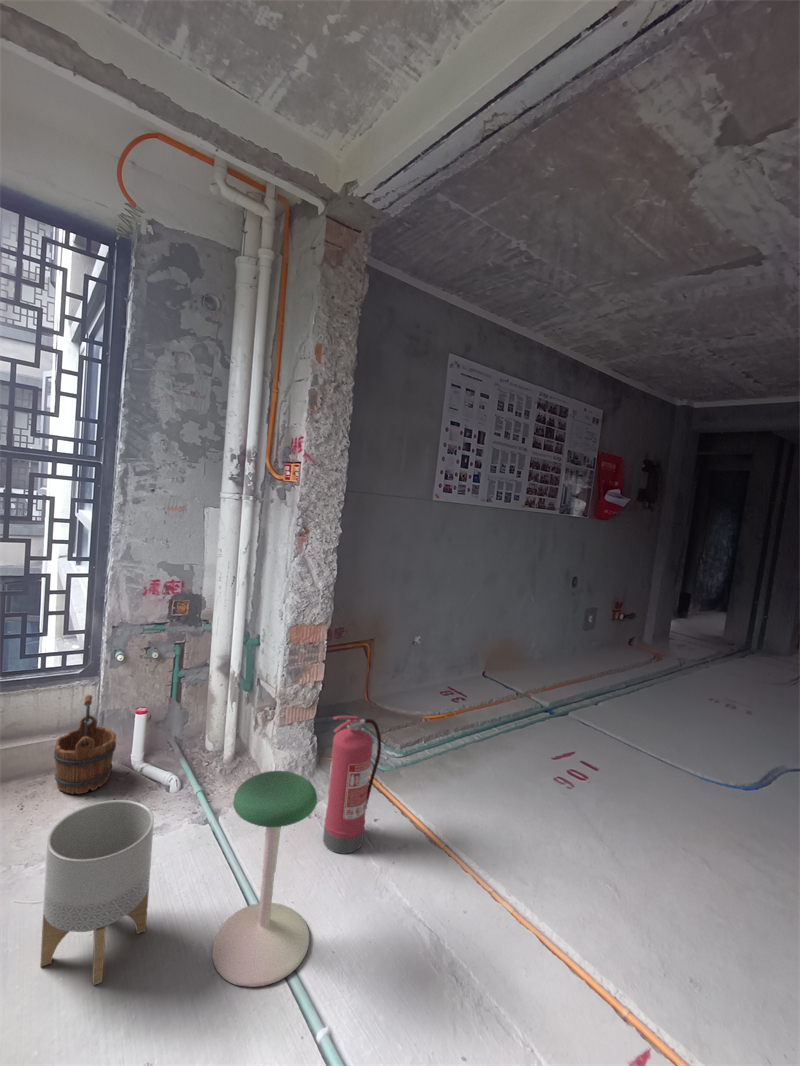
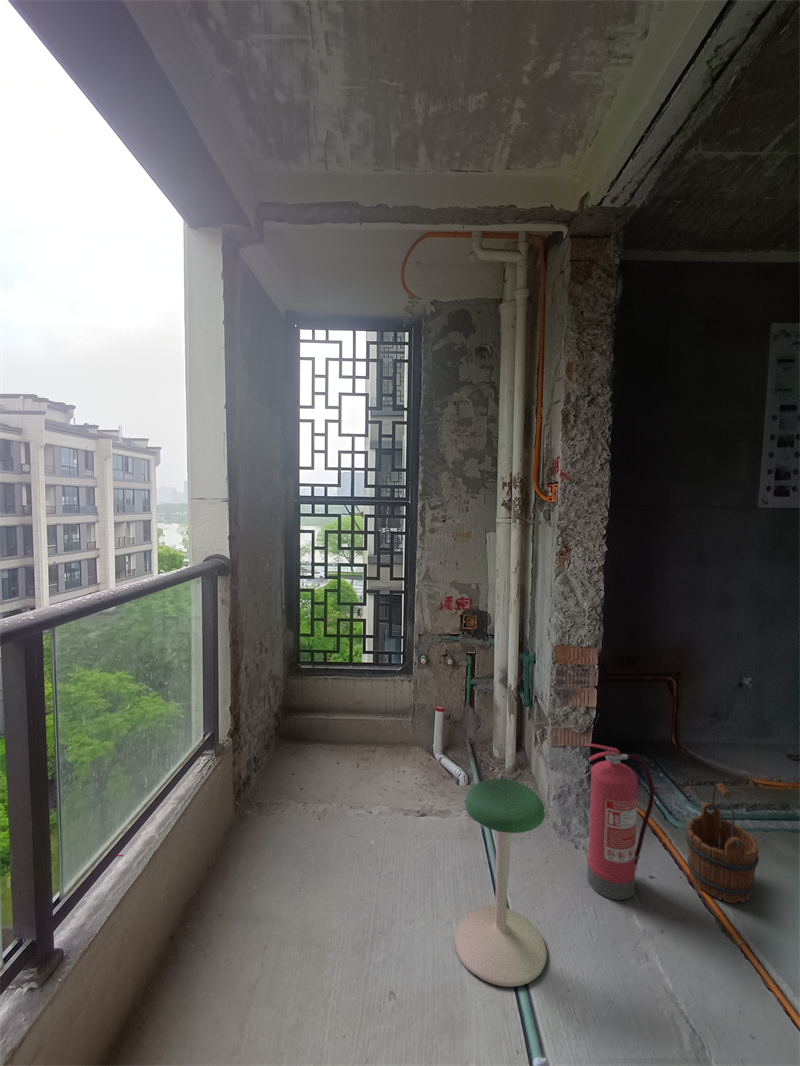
wooden bucket: present [54,695,116,794] -> present [686,783,759,903]
planter: present [40,800,154,985] -> none [340,769,413,913]

